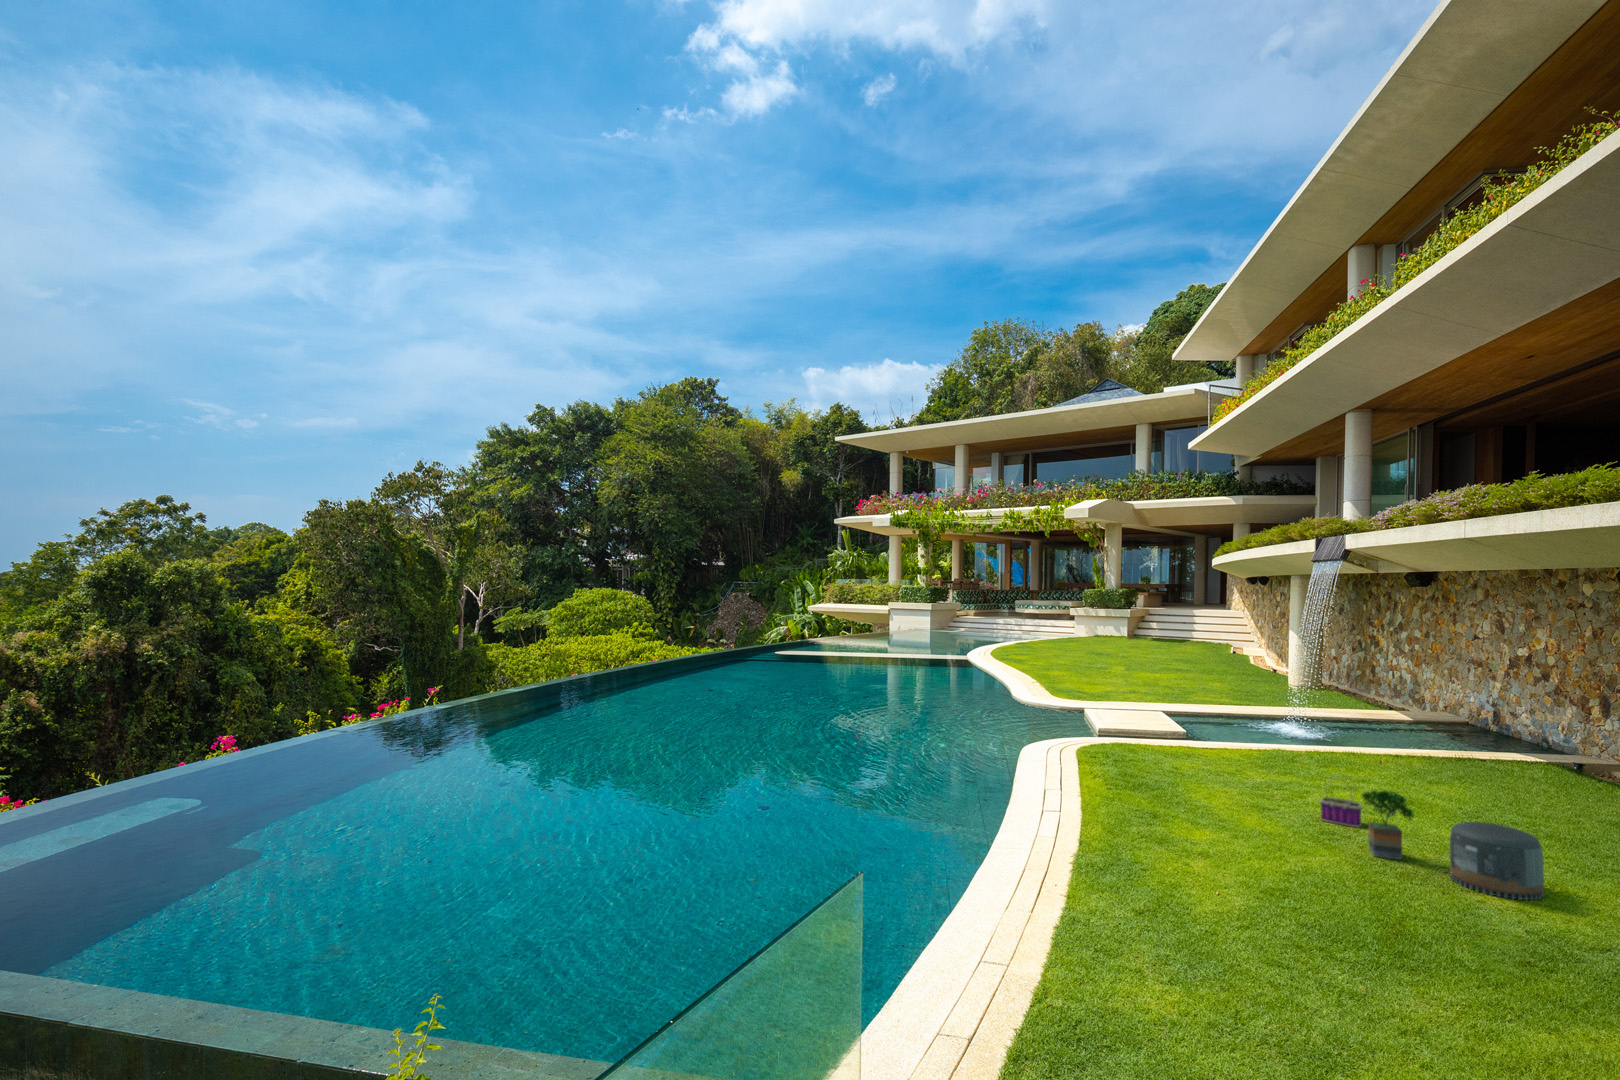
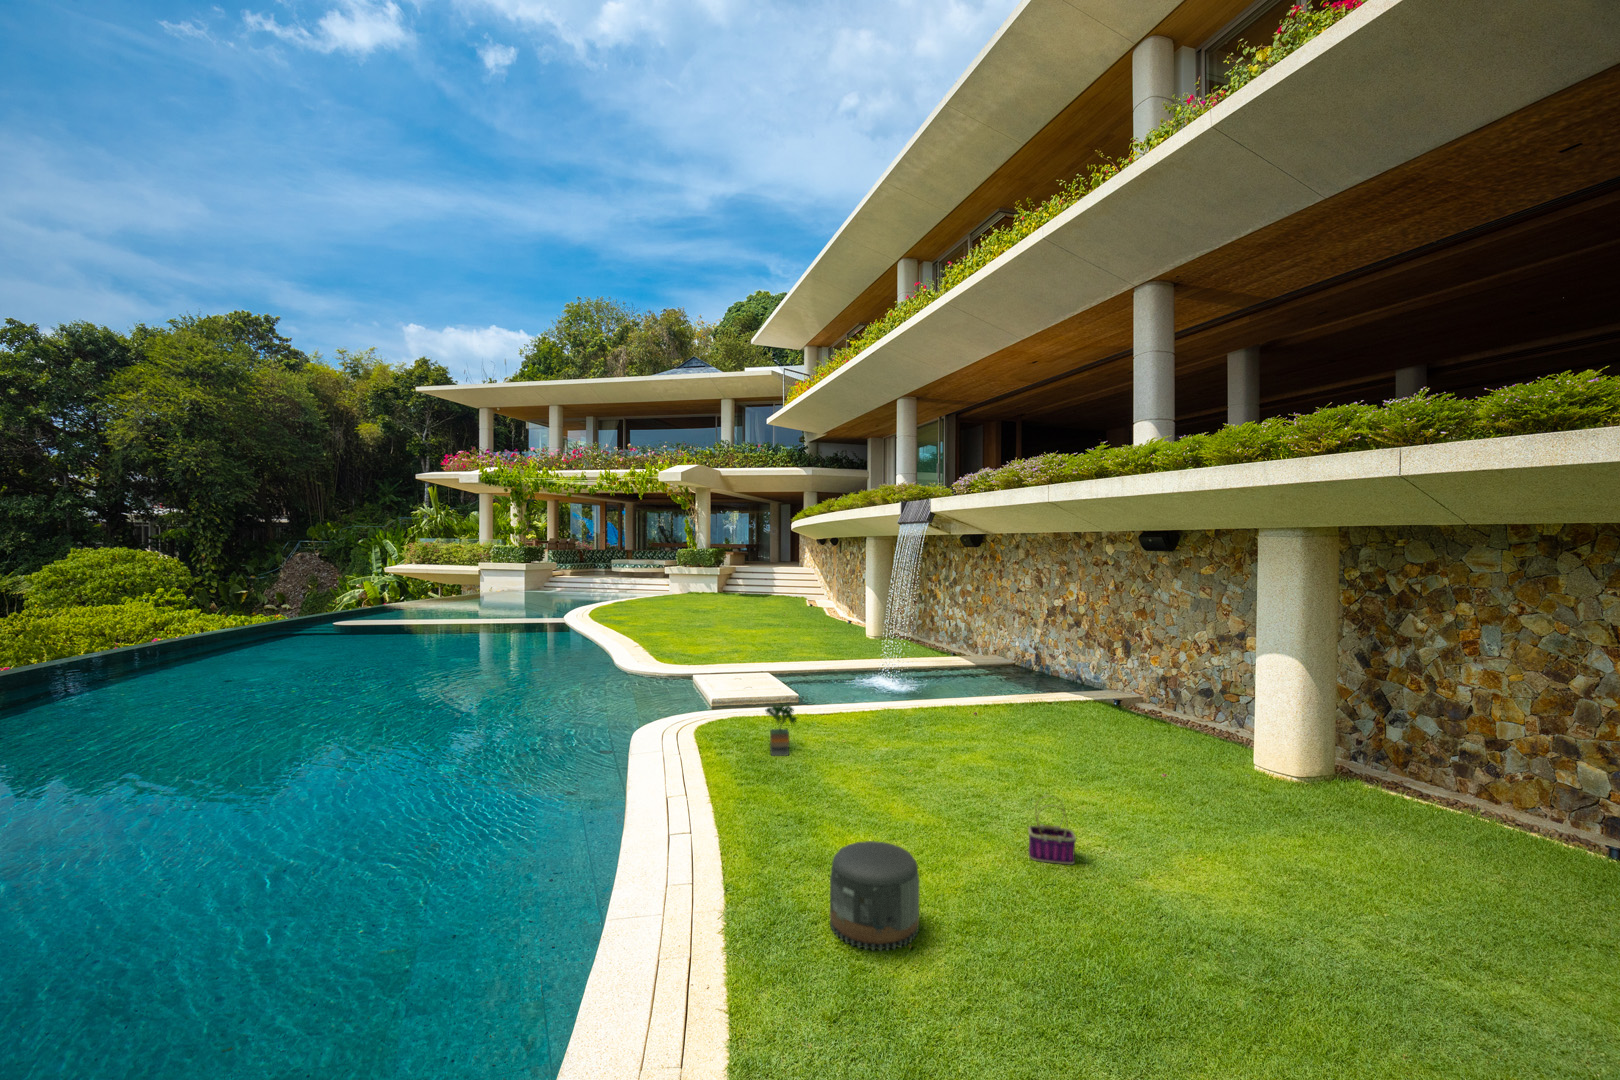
potted tree: present [1361,790,1414,860] -> present [765,704,797,756]
pouf: present [1450,822,1544,900] -> present [830,841,919,951]

